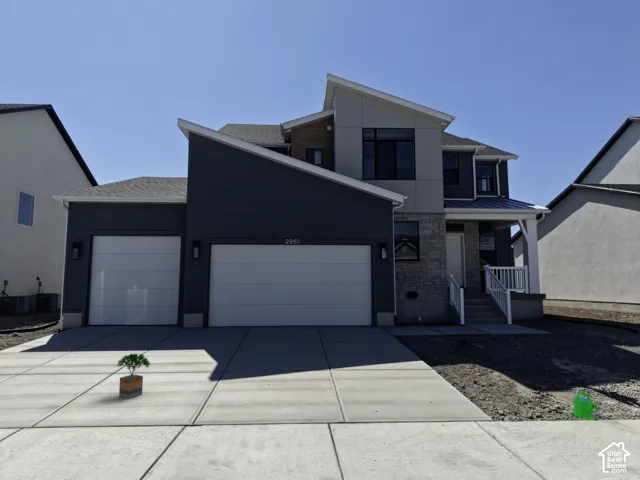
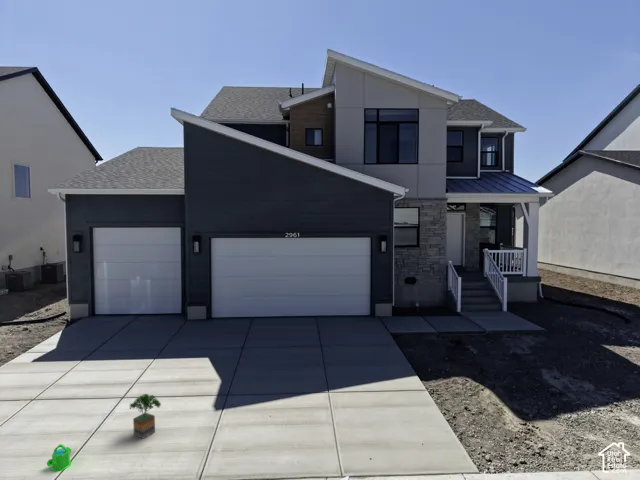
watering can: present [573,391,597,418] -> present [47,444,71,471]

